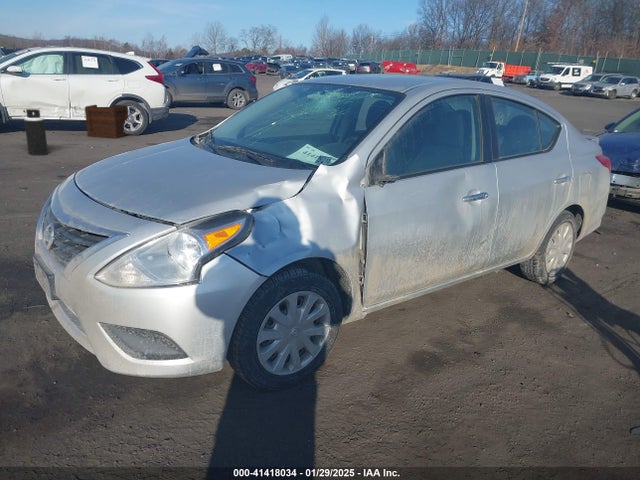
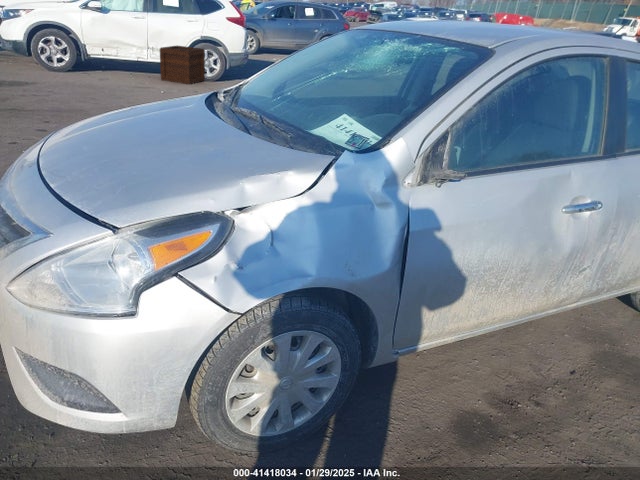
trash can: present [24,109,48,156] -> none [88,48,111,99]

